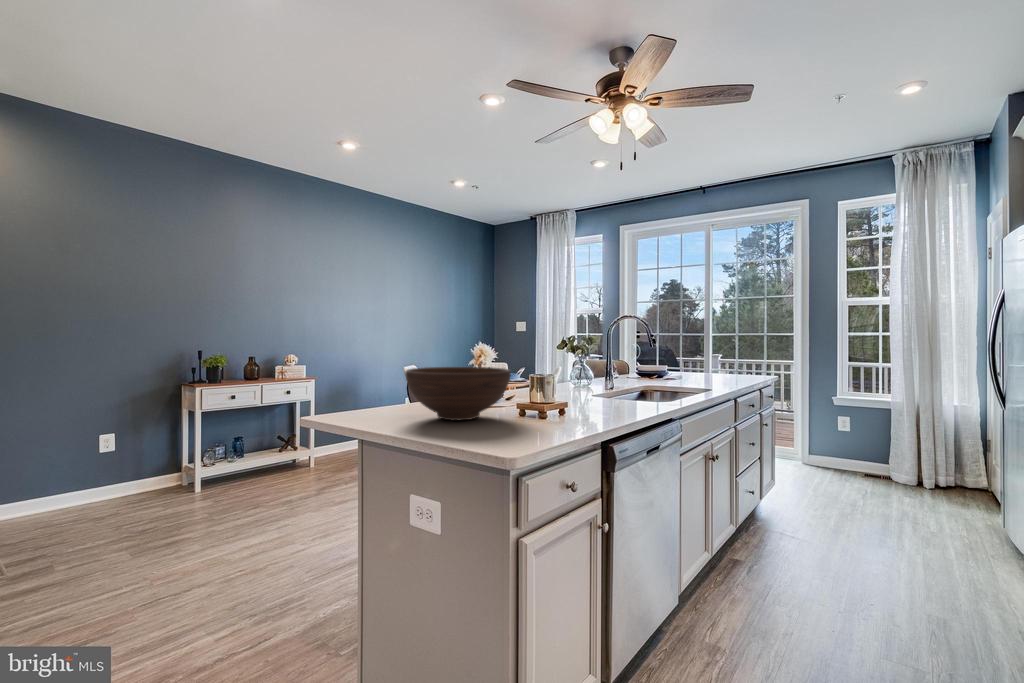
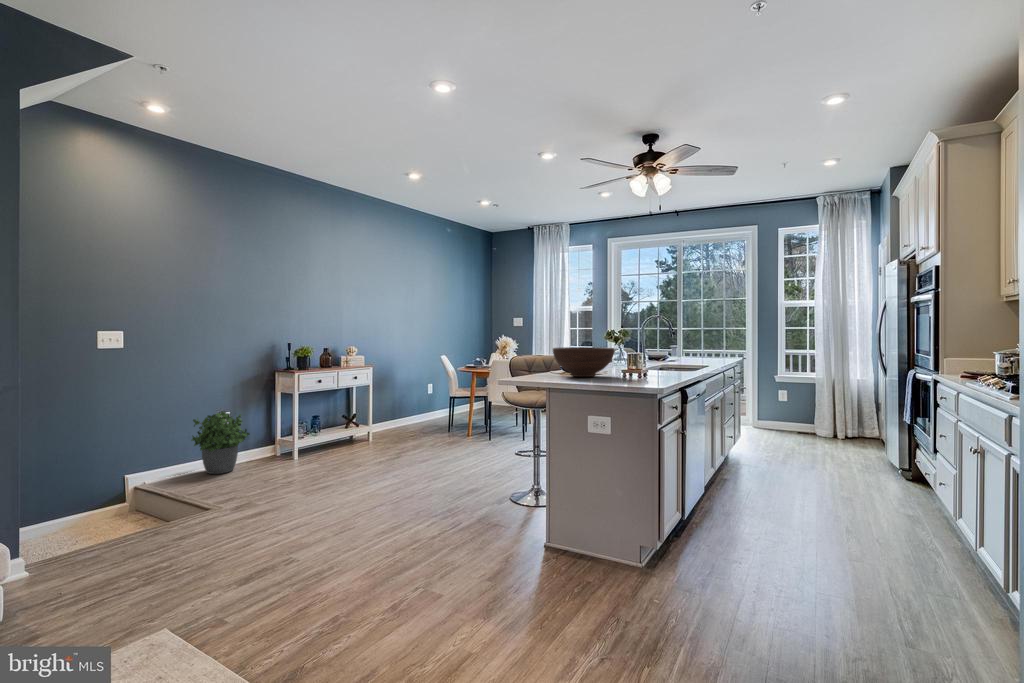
potted plant: none [38,436,123,517] -> present [191,411,250,474]

